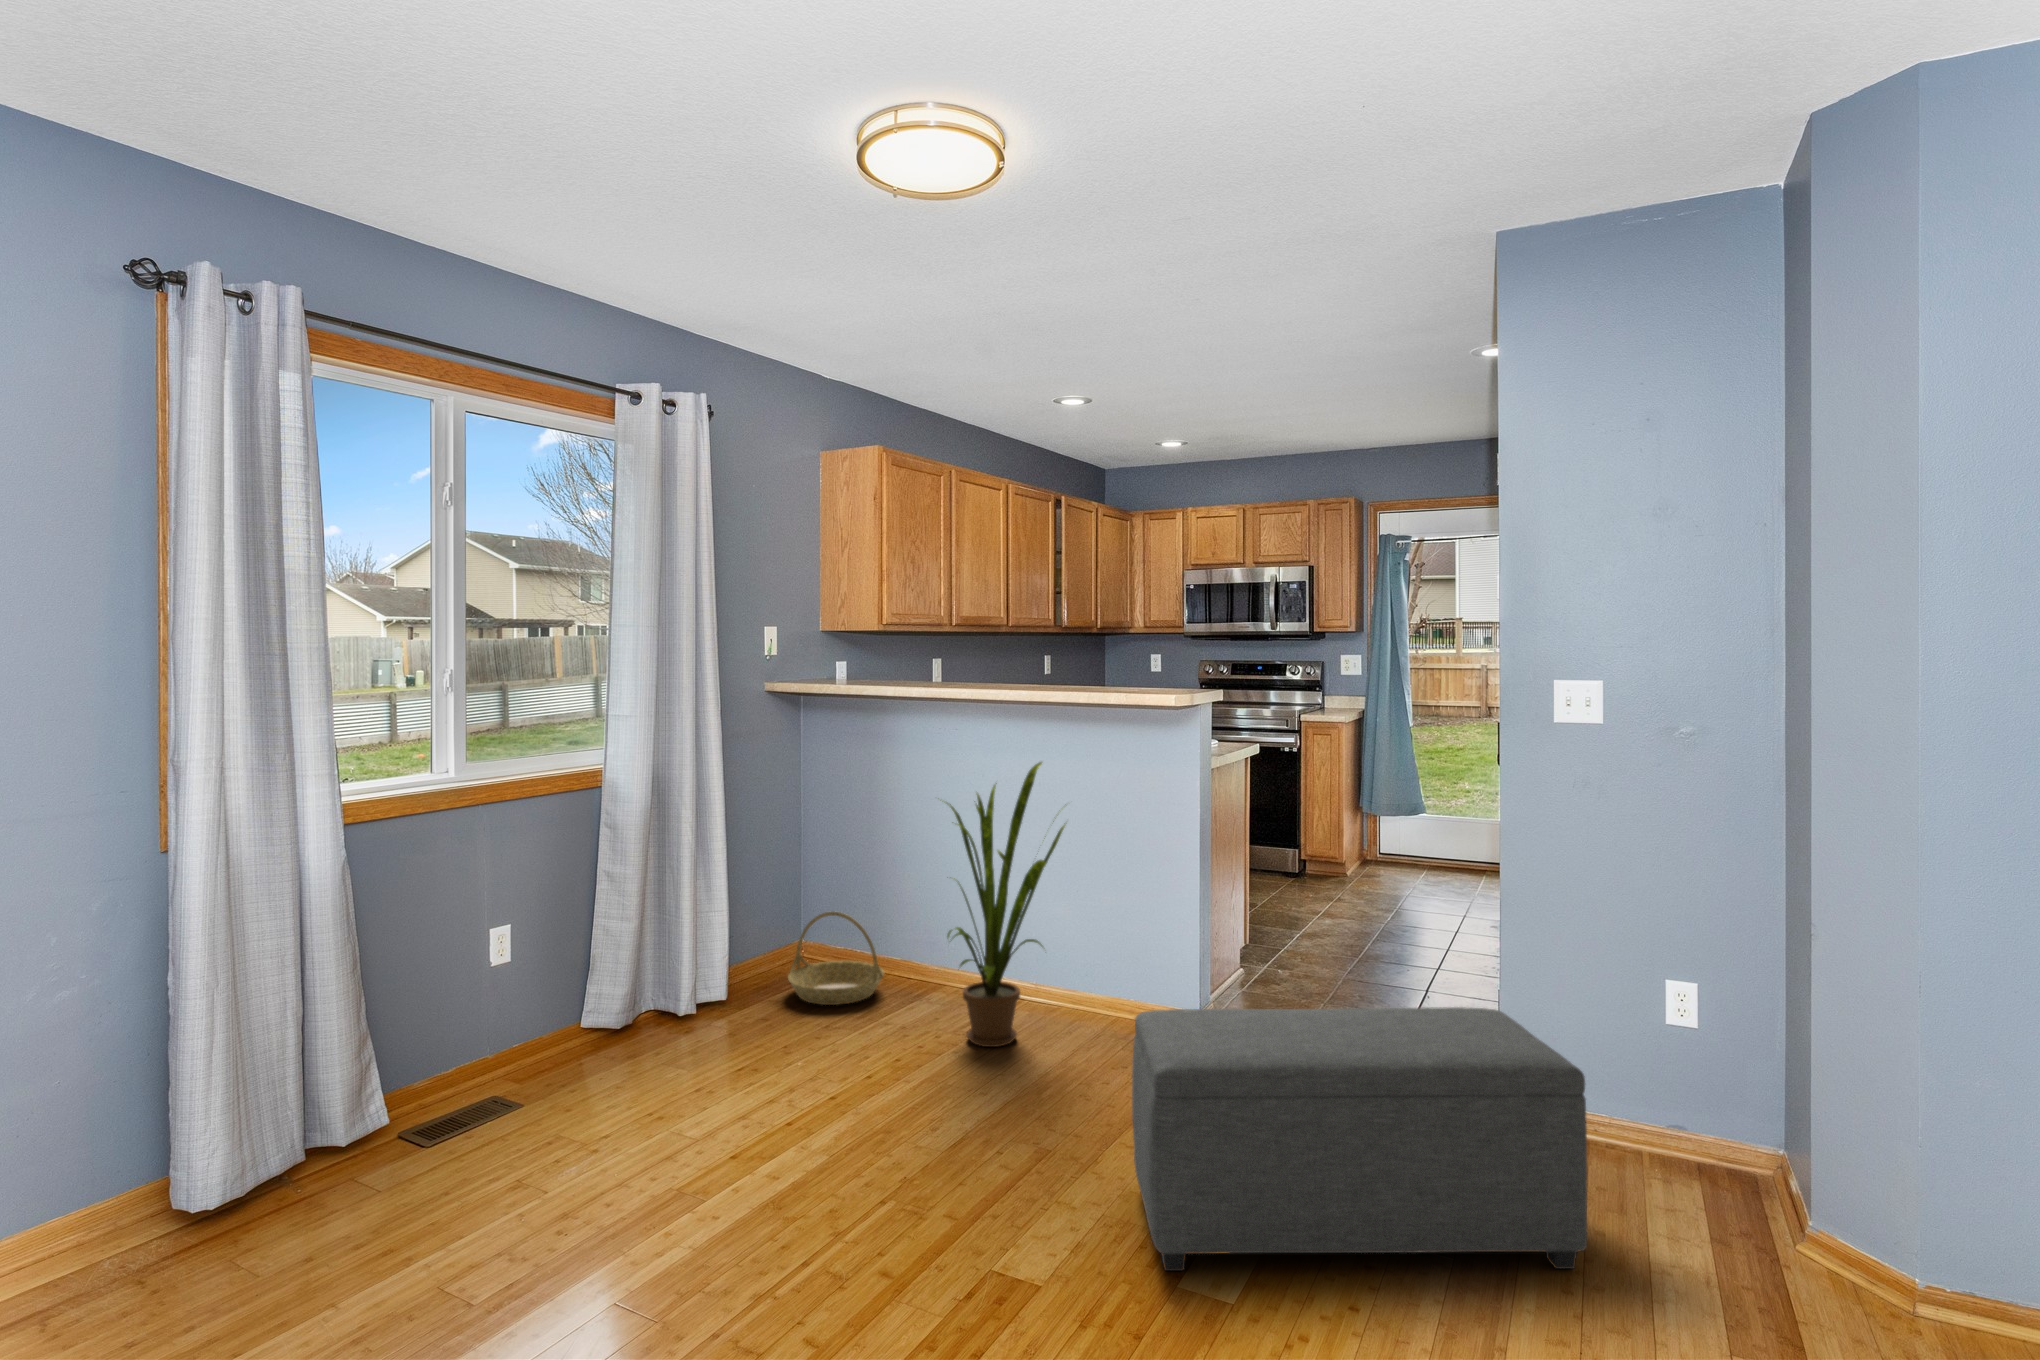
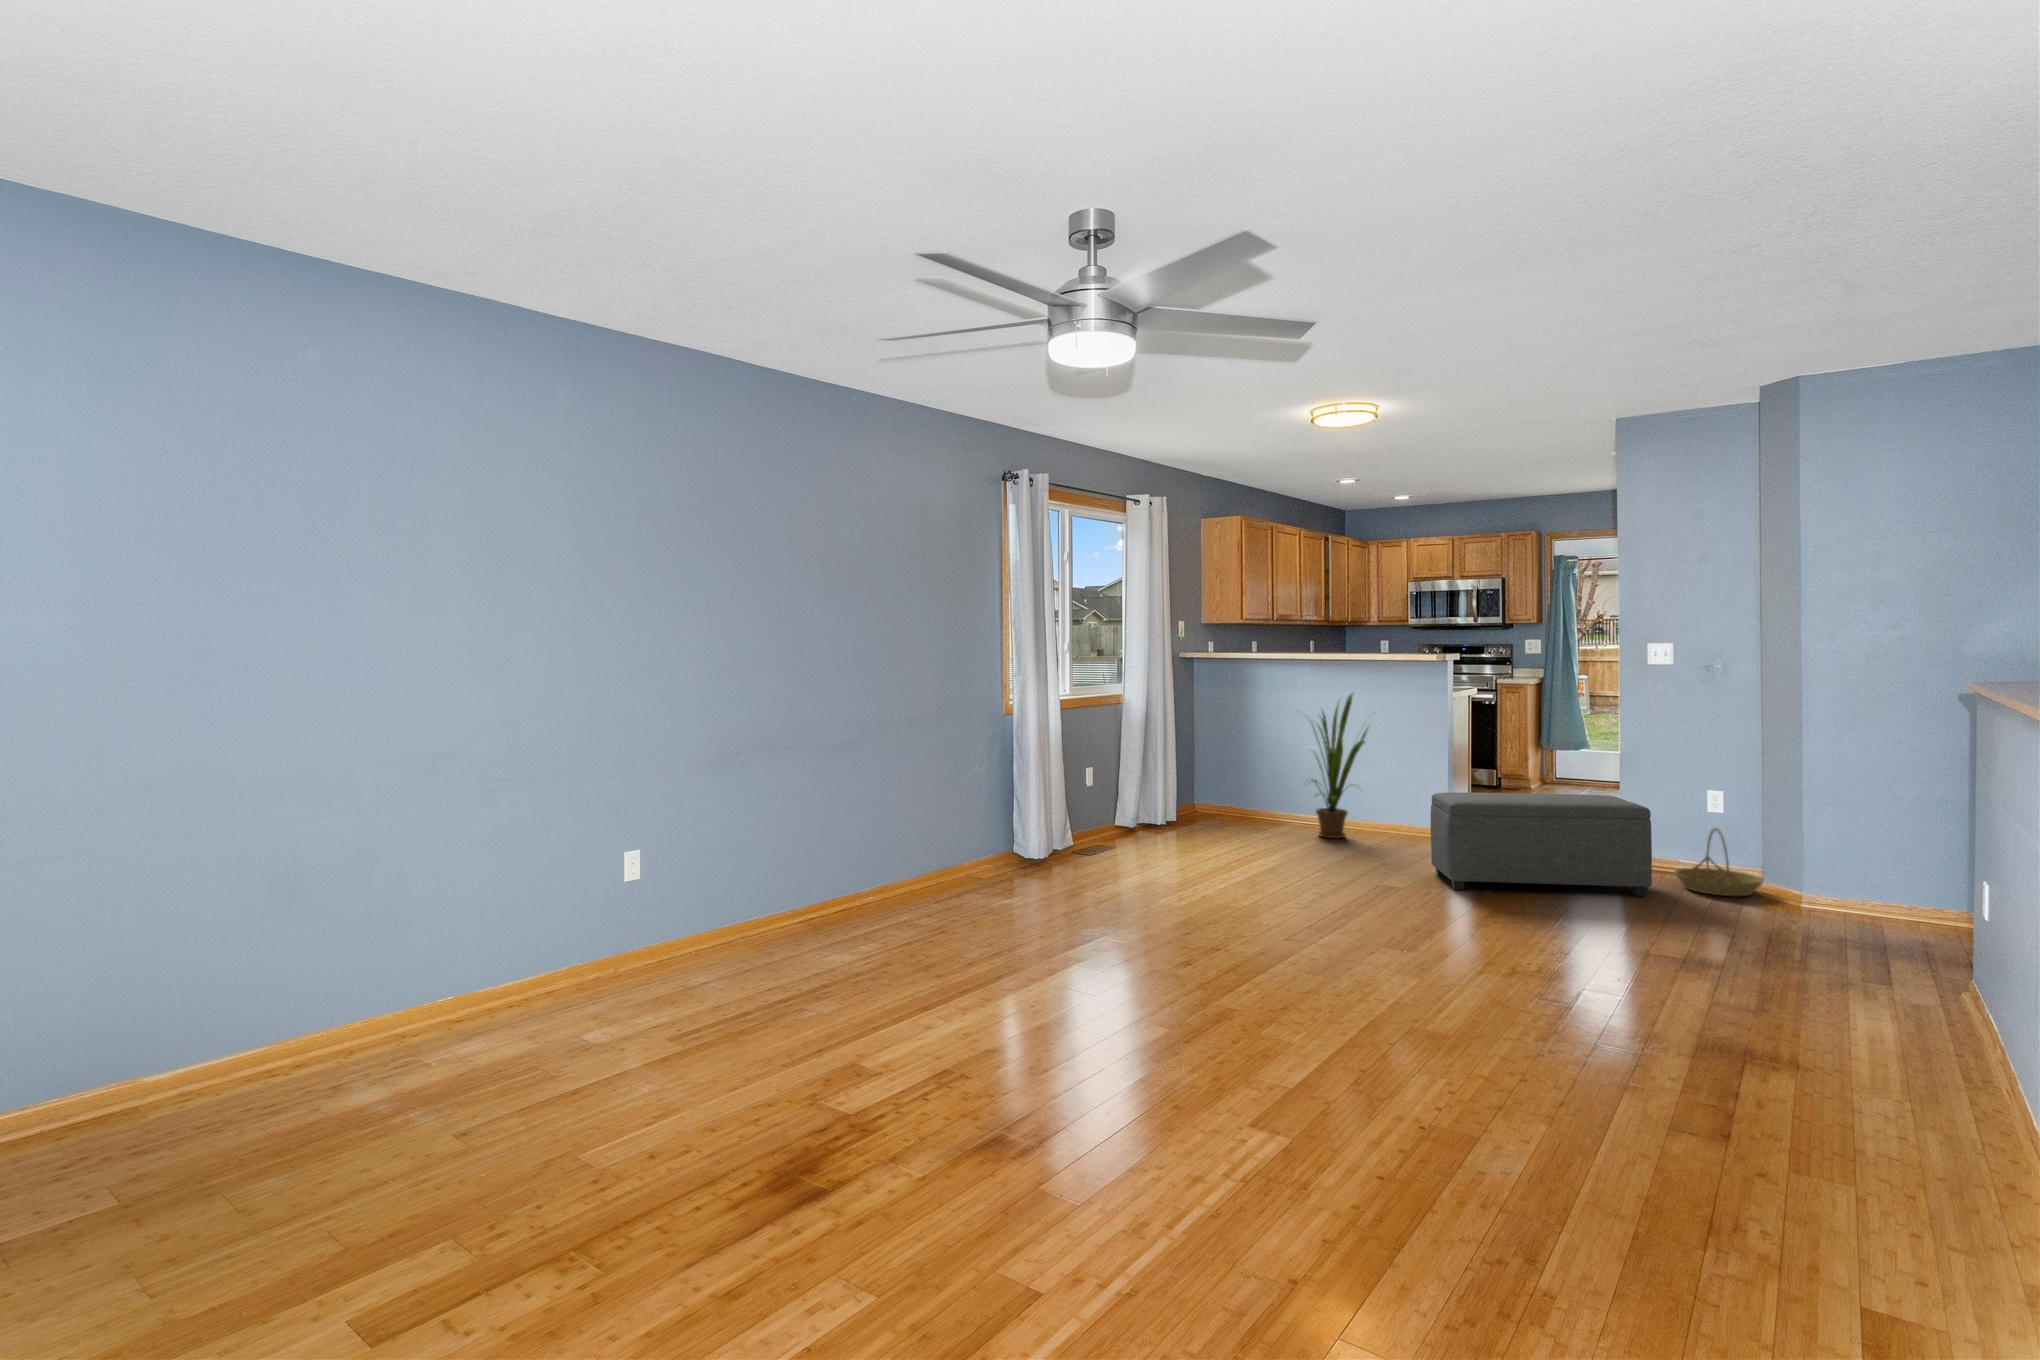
basket: present [788,911,884,1005] -> present [1674,828,1762,896]

